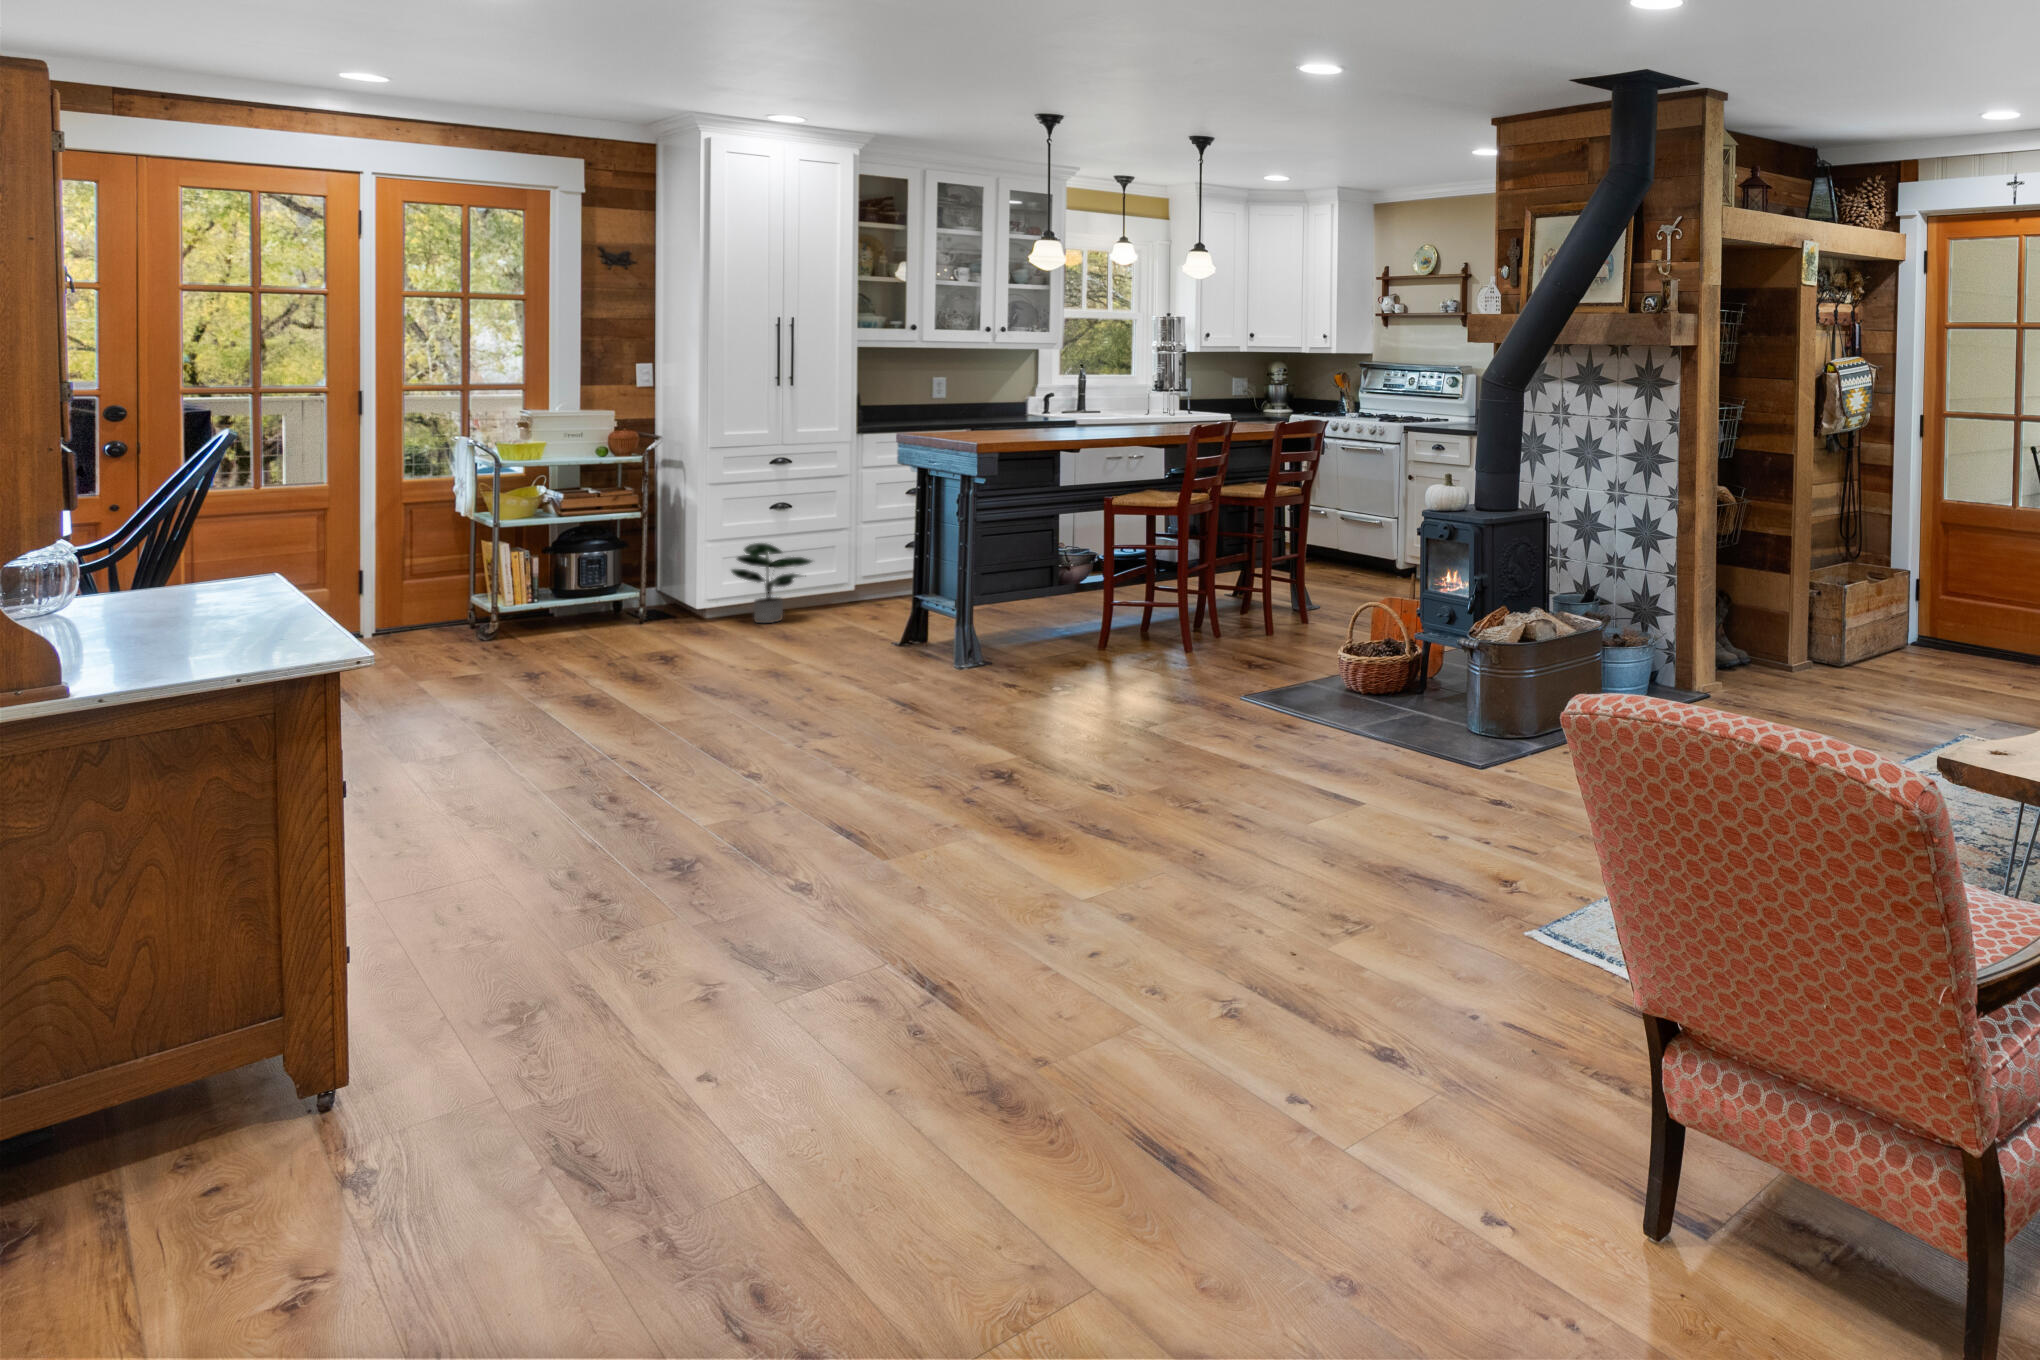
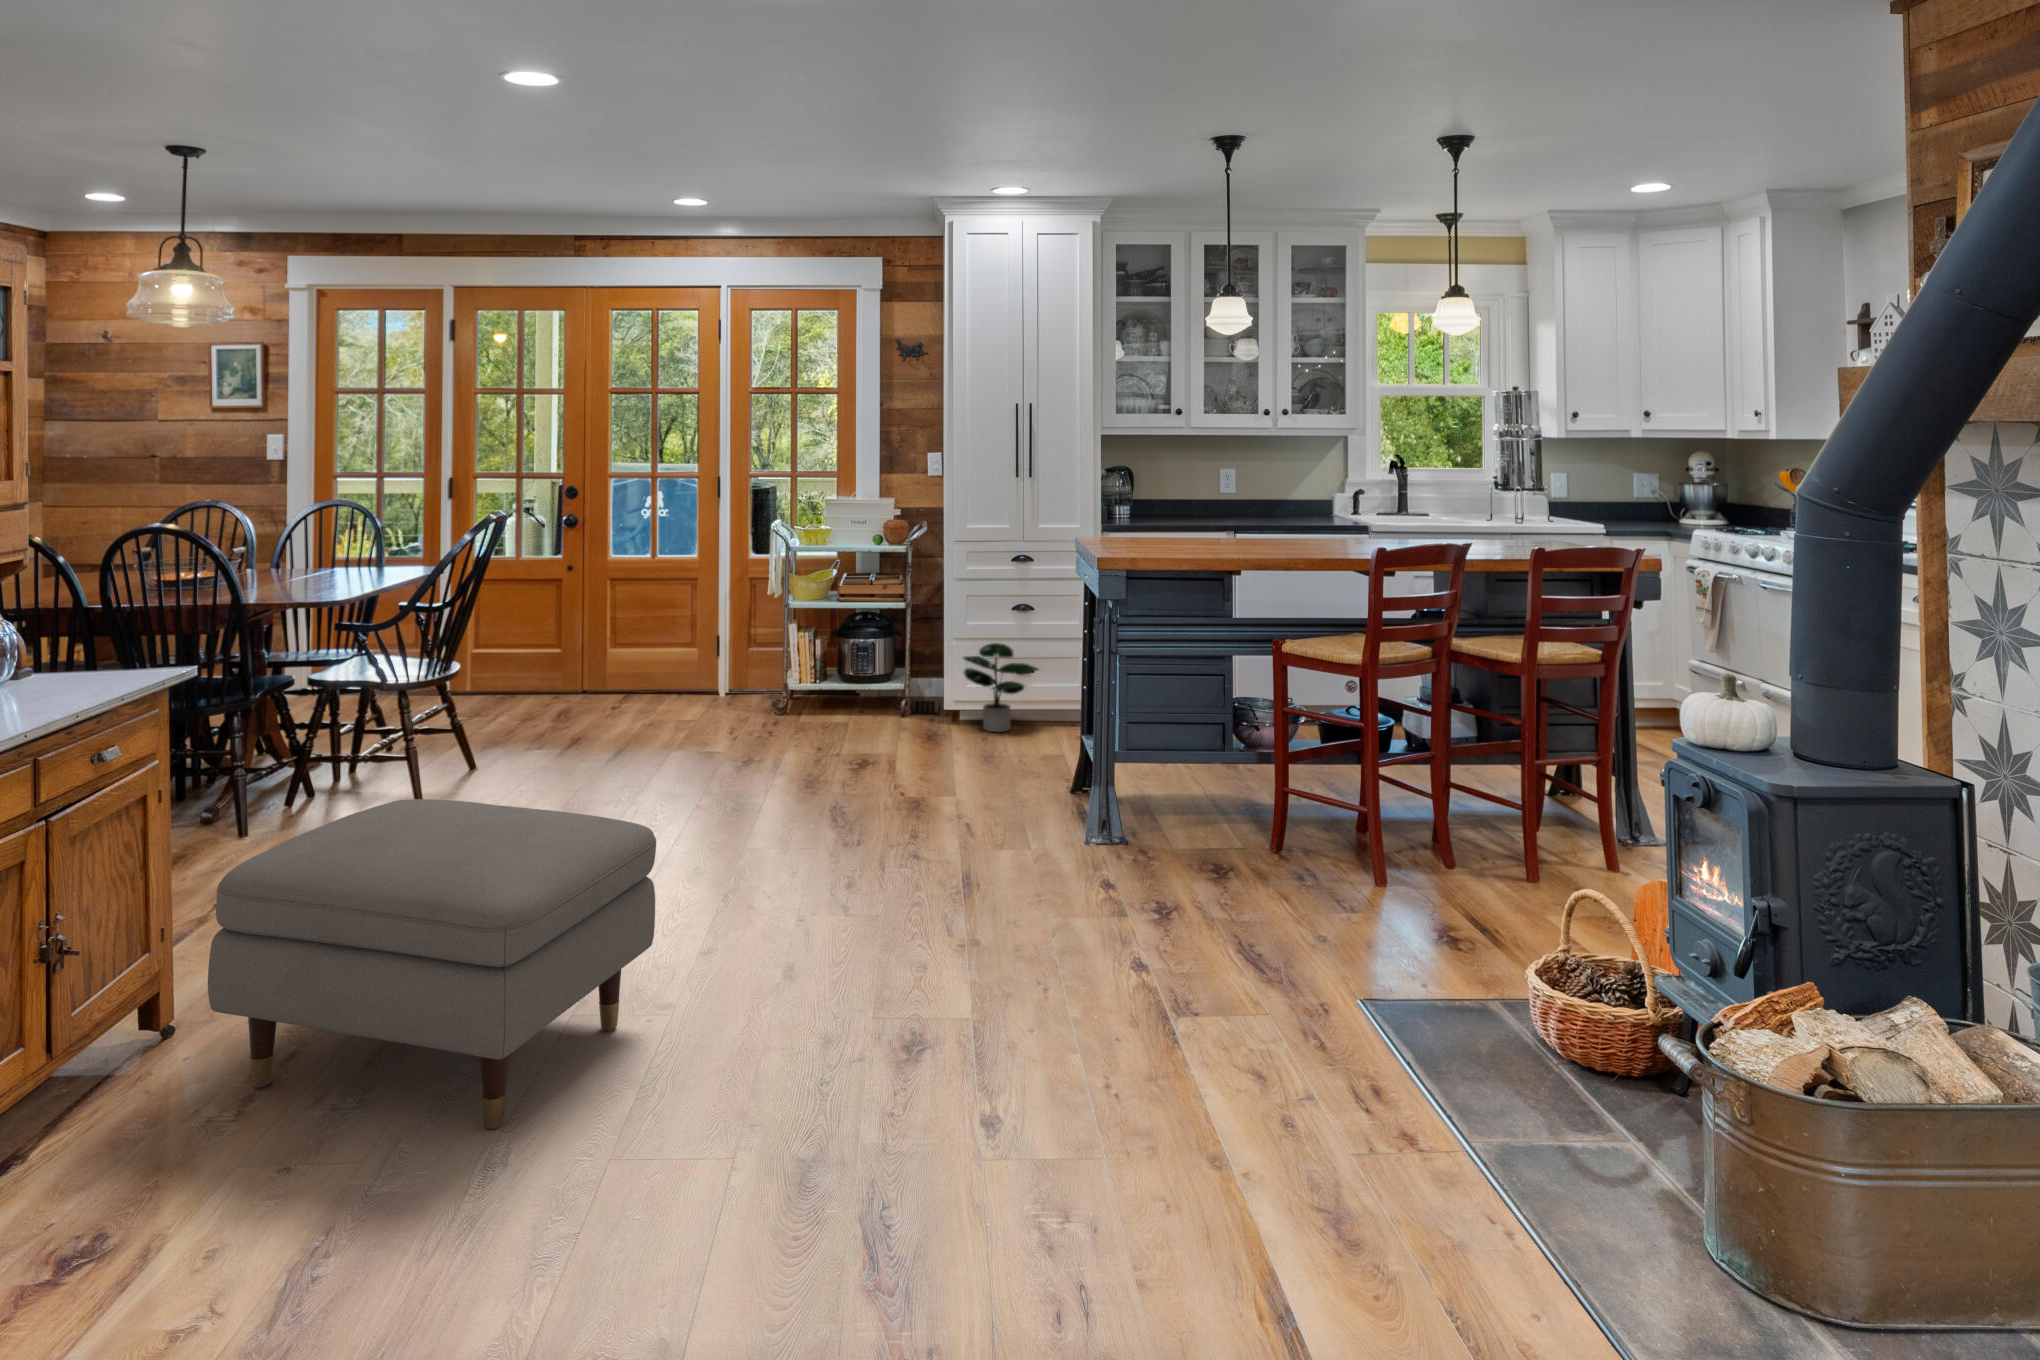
ottoman: none [470,655,825,913] -> present [208,799,656,1129]

